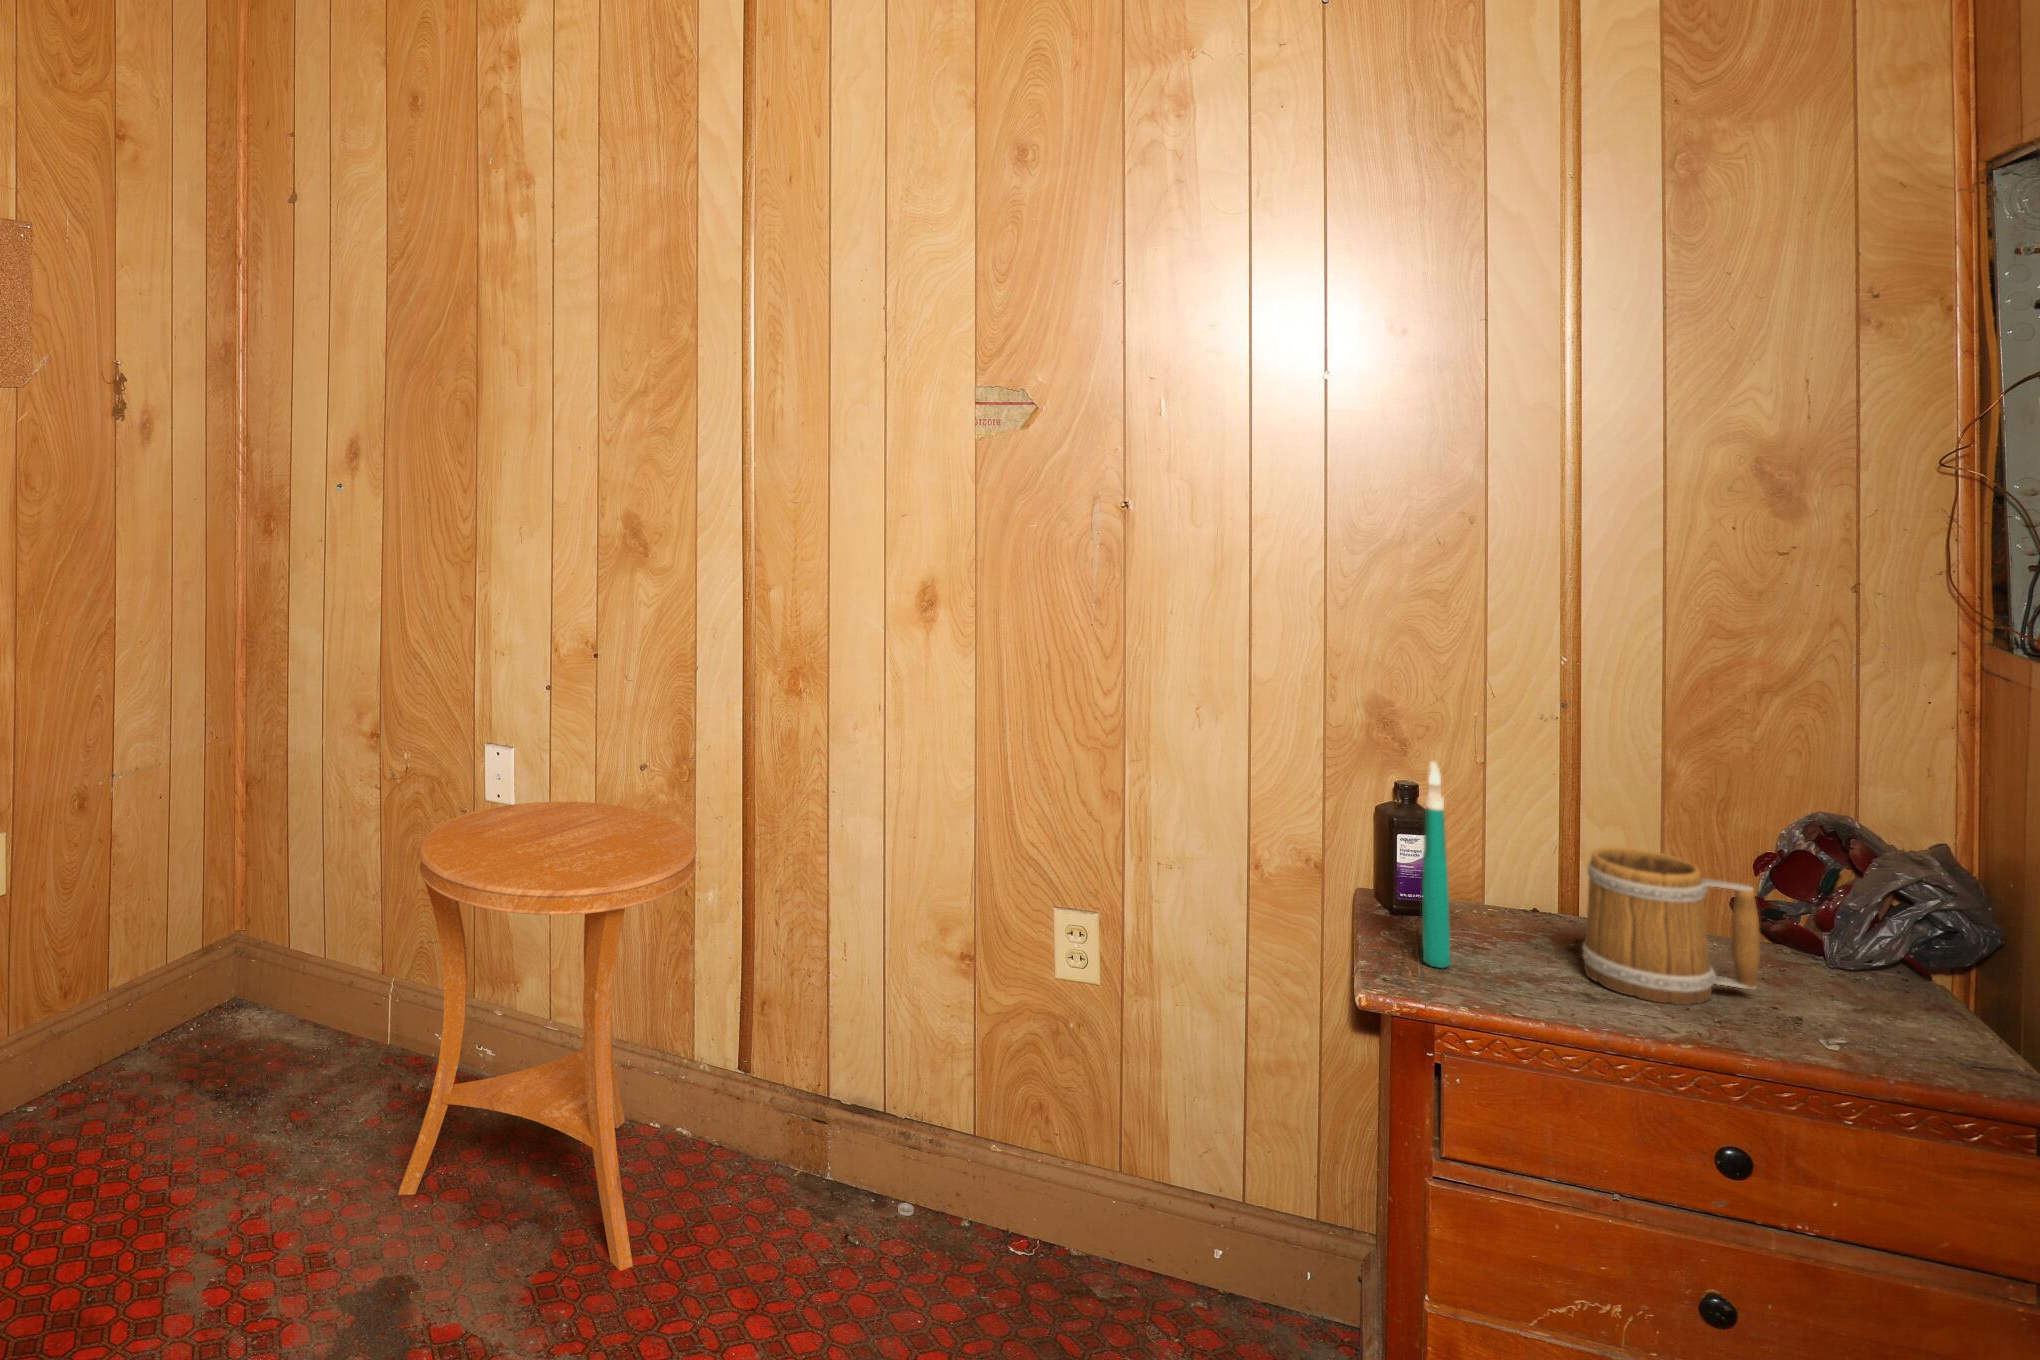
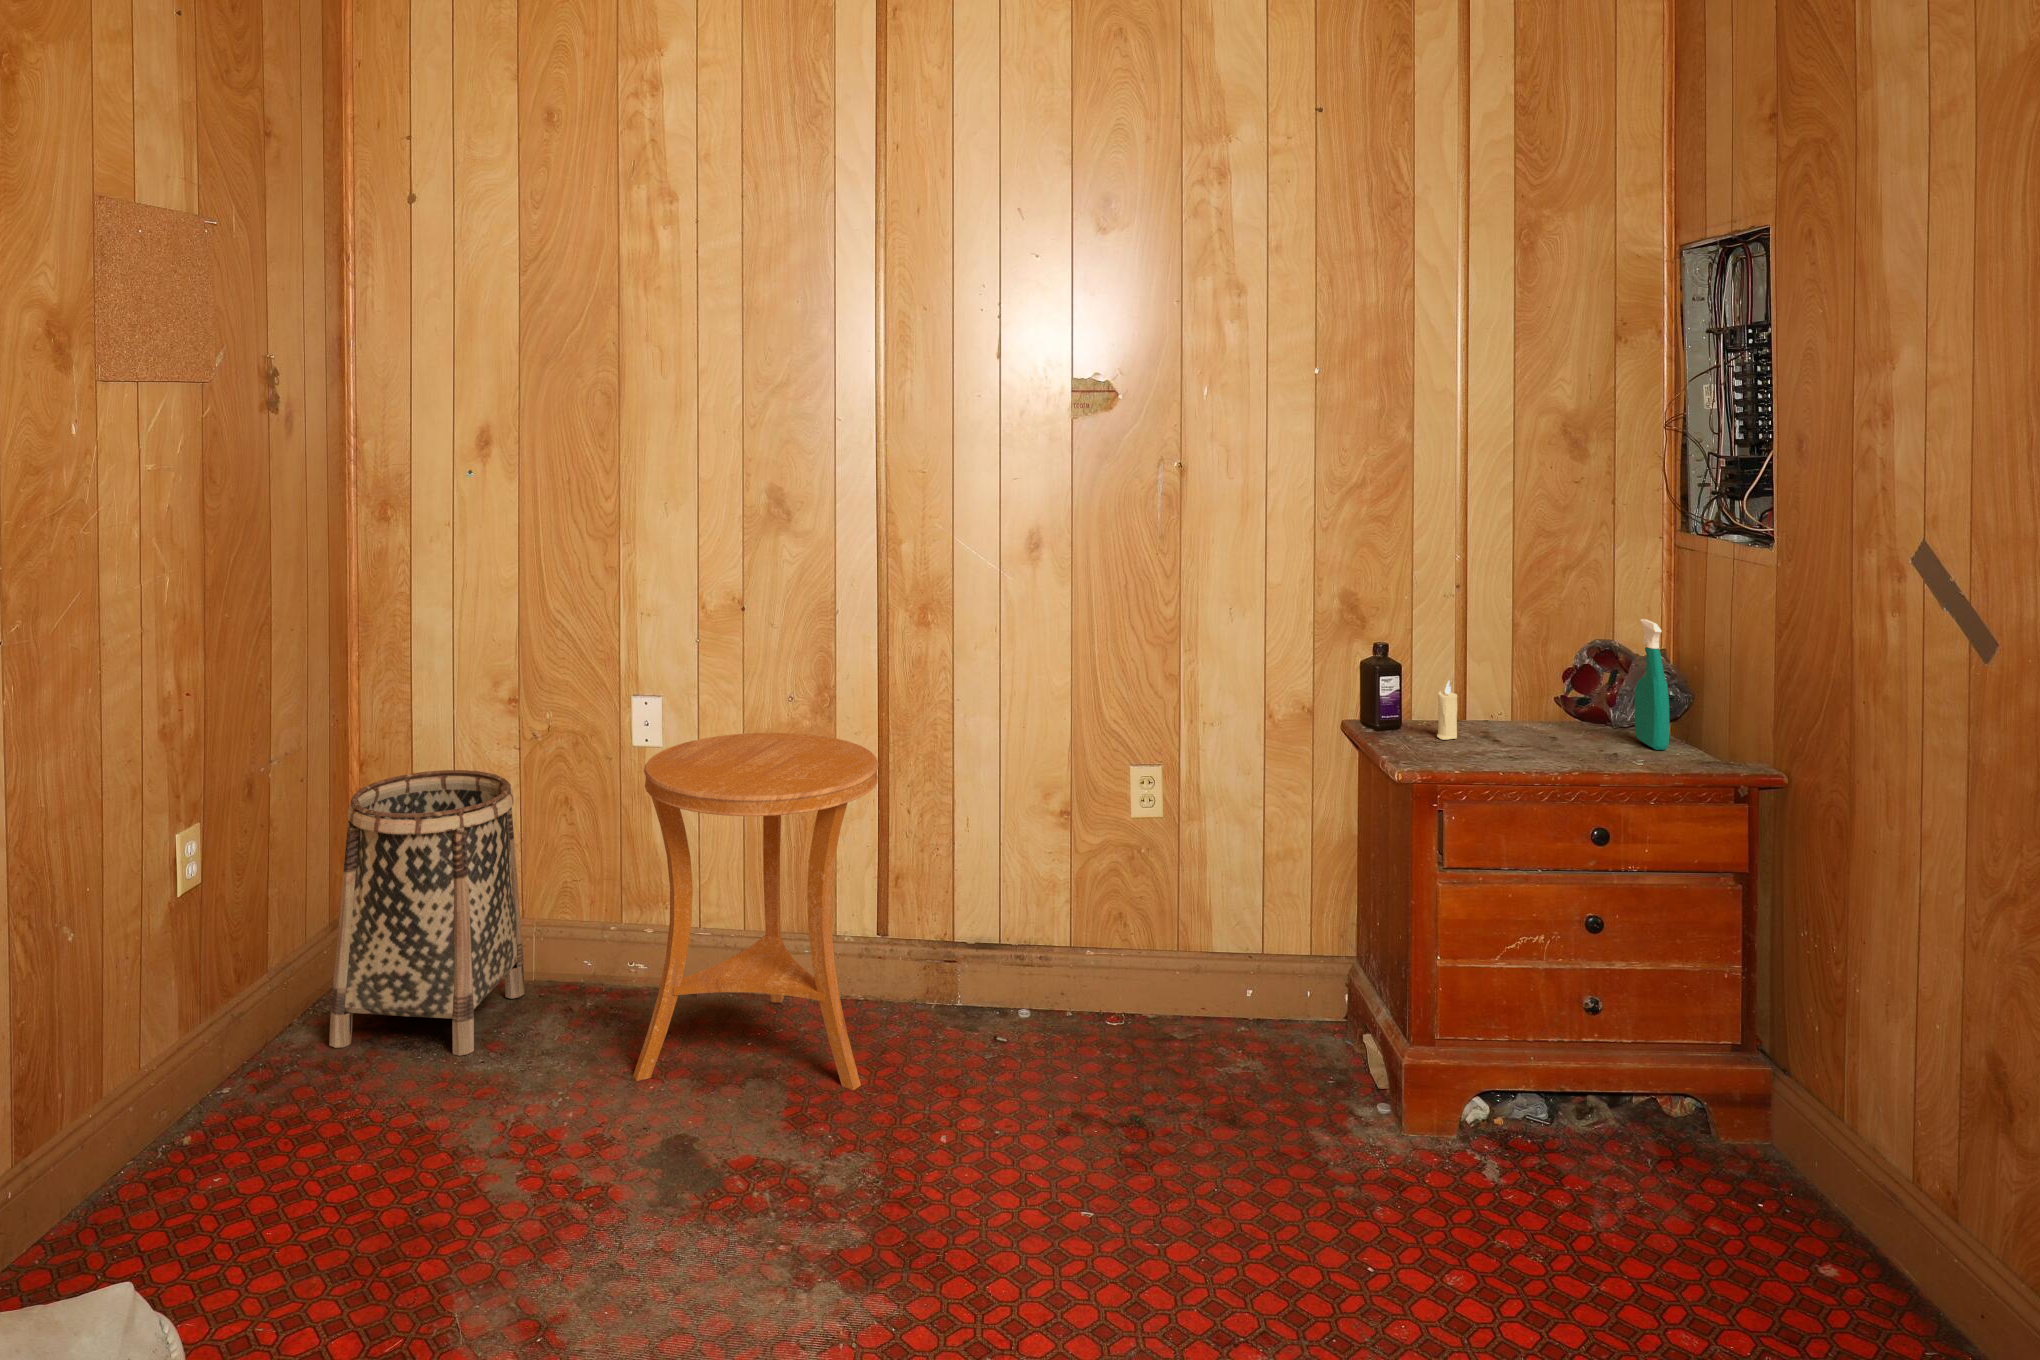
spray bottle: present [1422,762,1450,968] -> present [1635,619,1670,750]
basket: none [155,801,370,1119] -> present [329,770,525,1056]
mug: present [1582,847,1760,1005] -> none [1497,665,1590,753]
candle: none [1485,856,1522,950] -> present [1437,680,1458,740]

